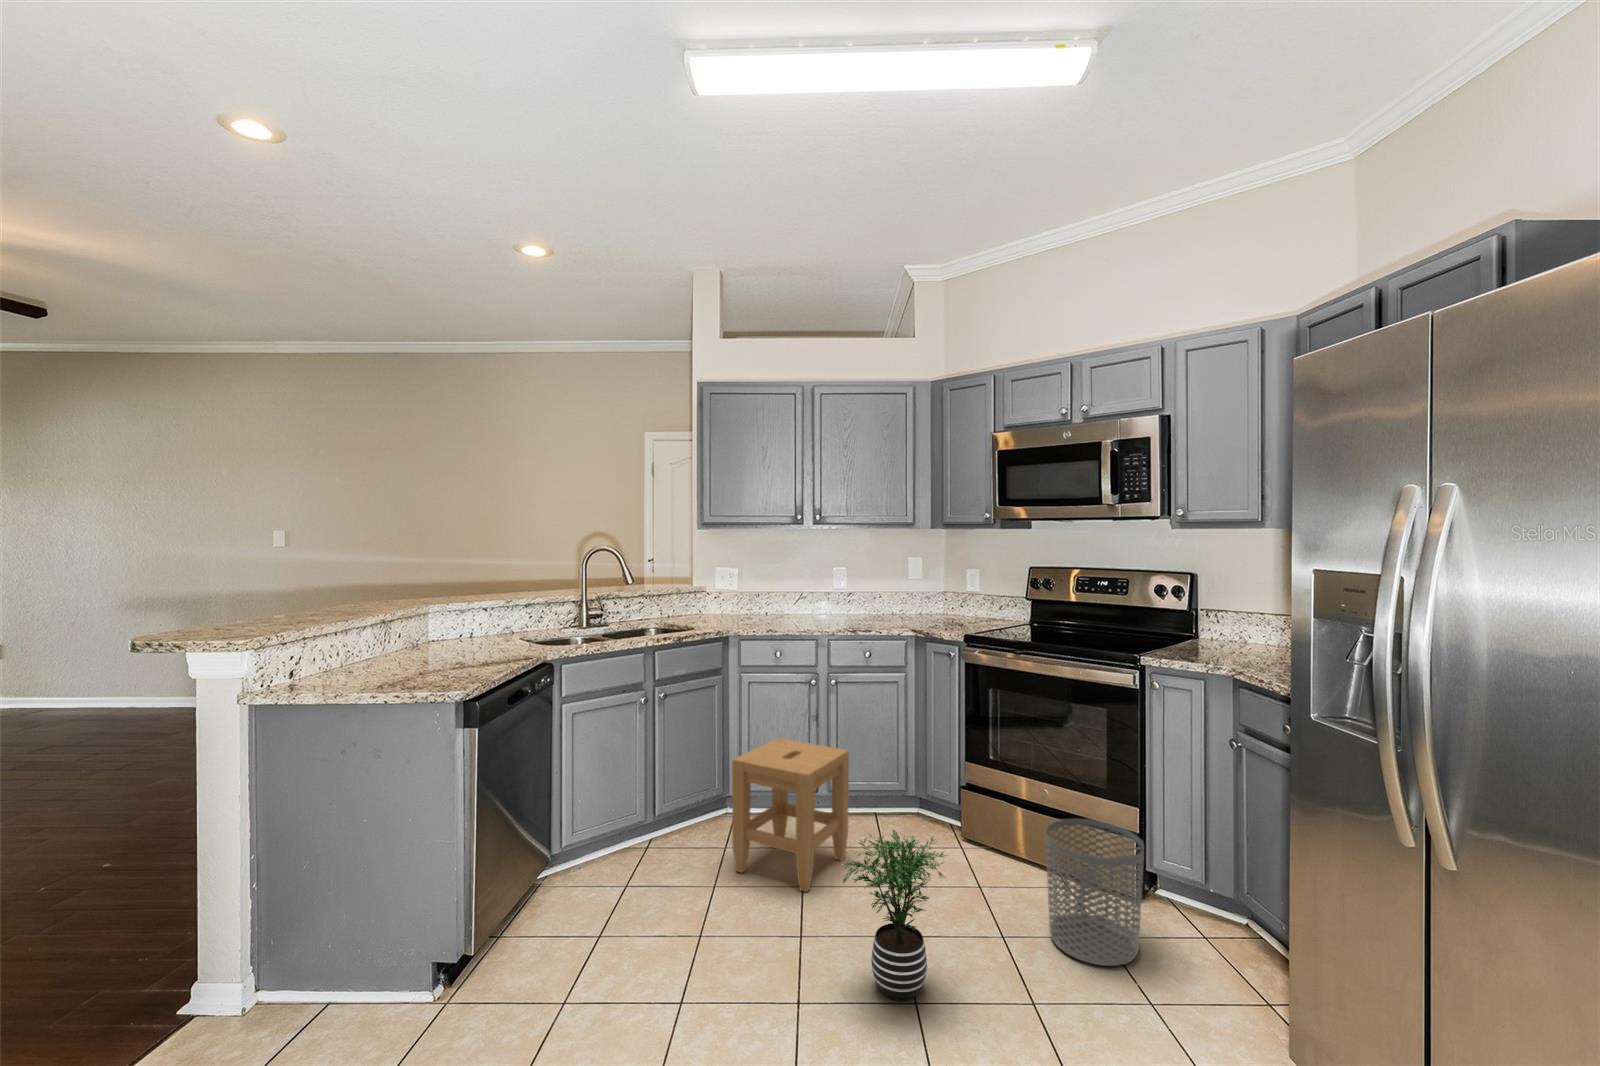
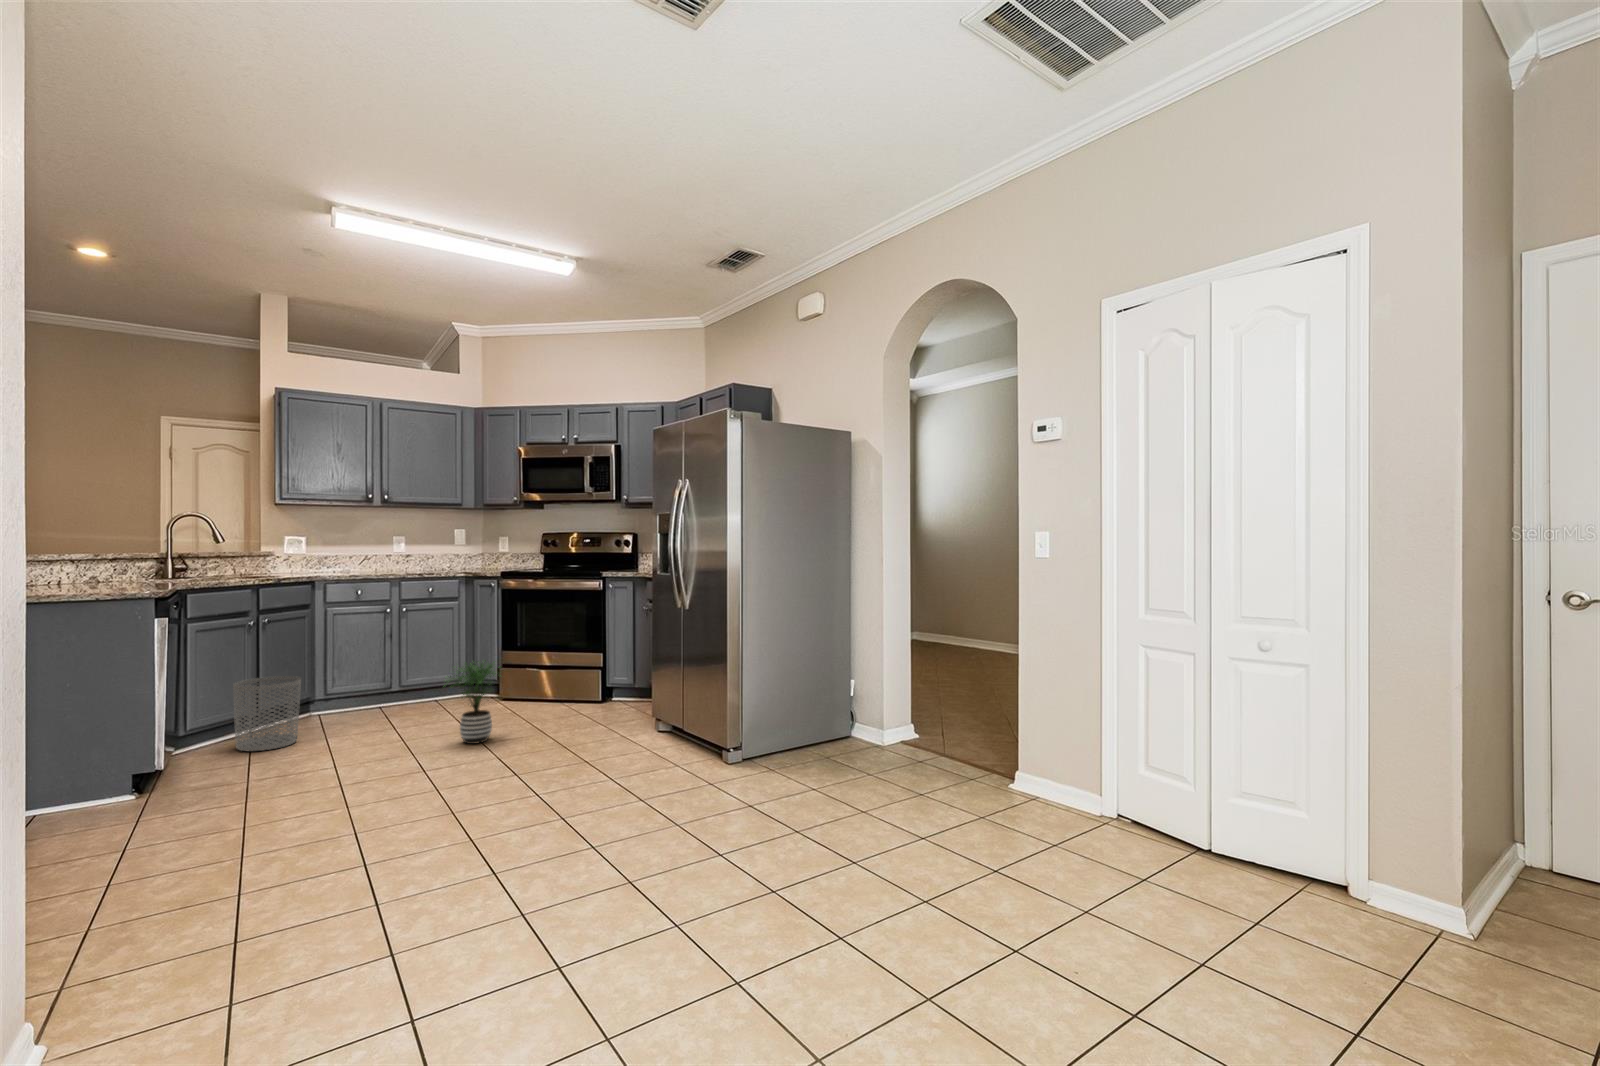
stool: present [732,738,849,892] -> none [339,646,425,732]
waste bin: present [1046,819,1144,966] -> present [233,676,301,751]

